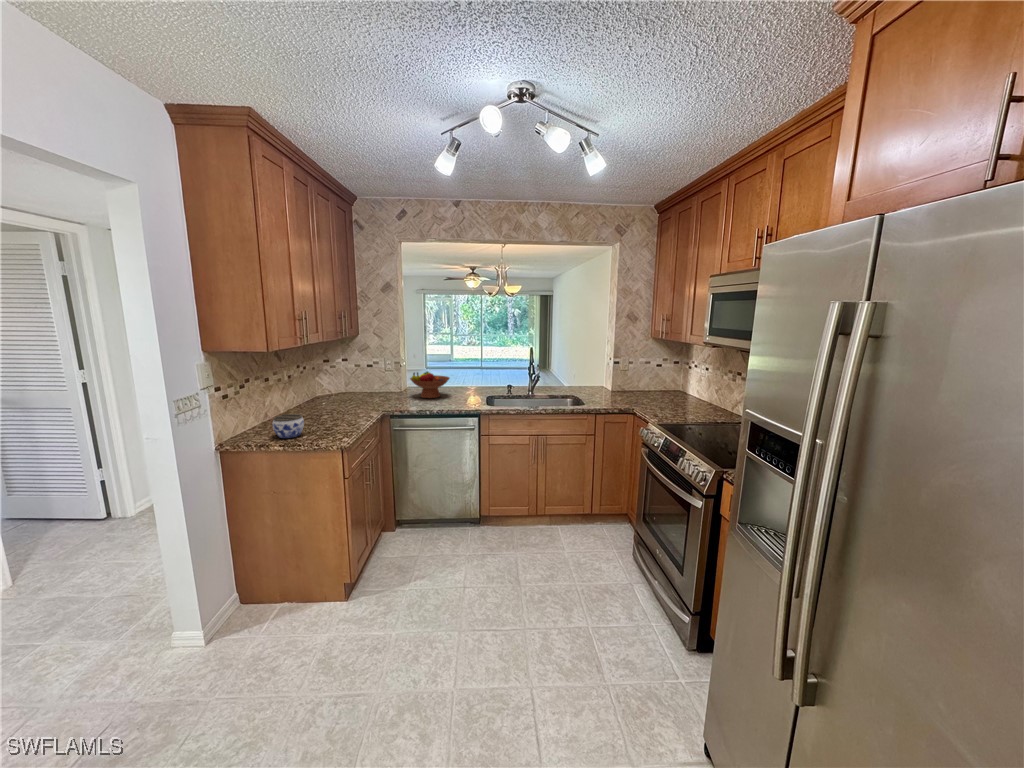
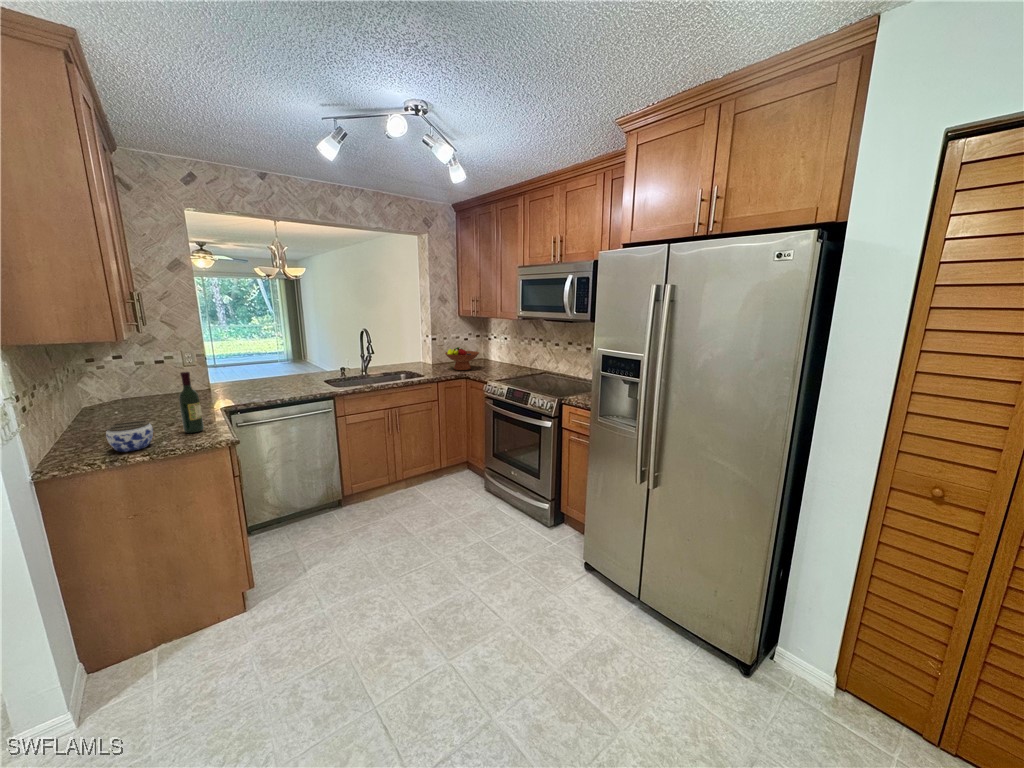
fruit bowl: present [410,371,450,398] -> present [445,347,479,370]
wine bottle: none [329,378,346,431] -> present [179,372,204,433]

